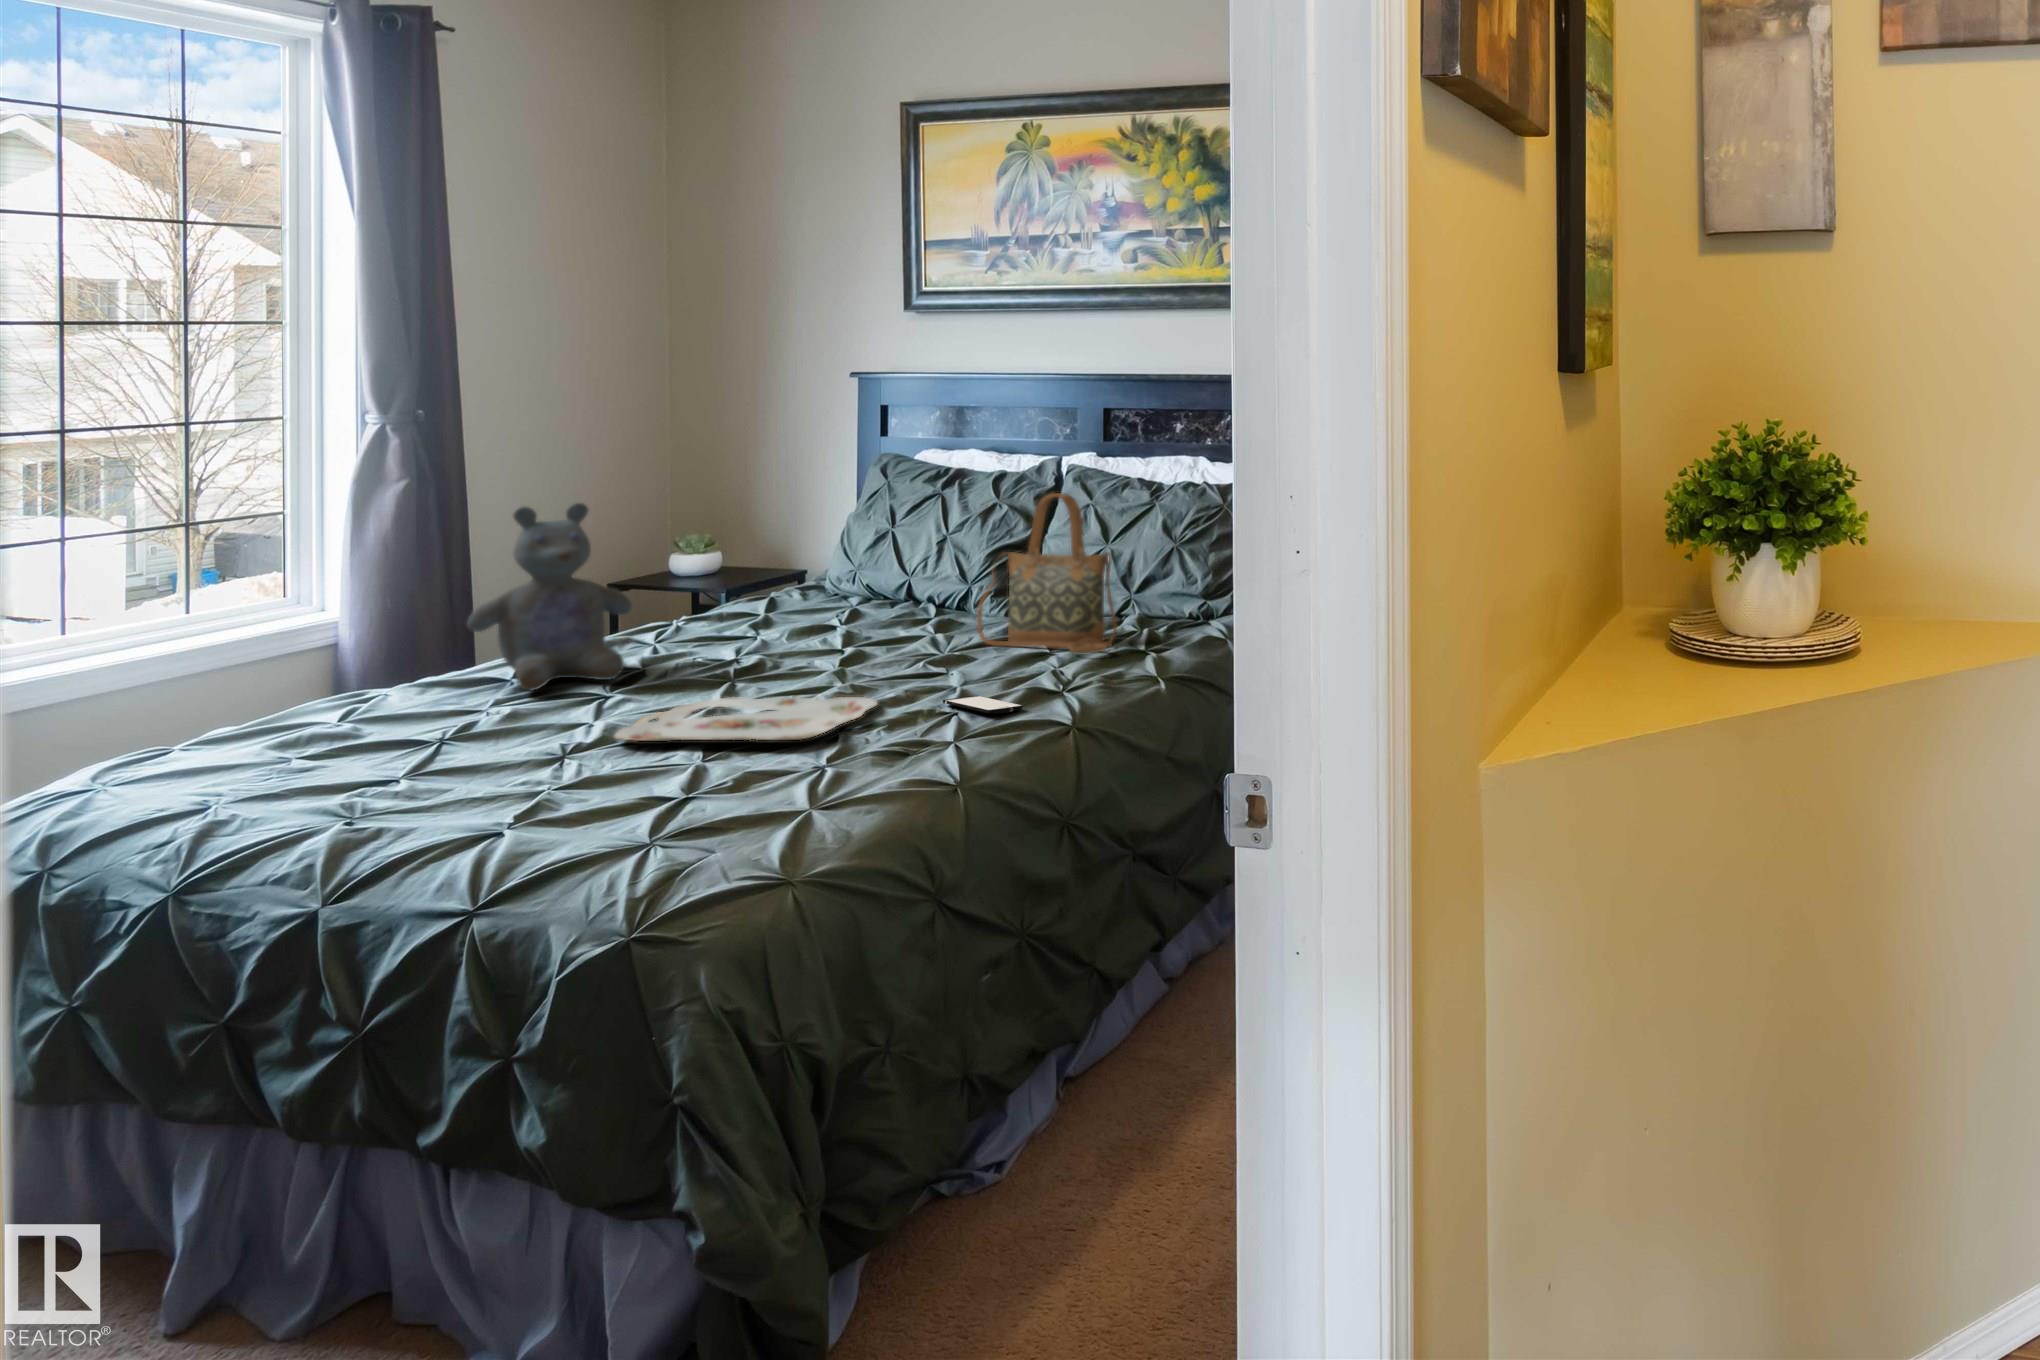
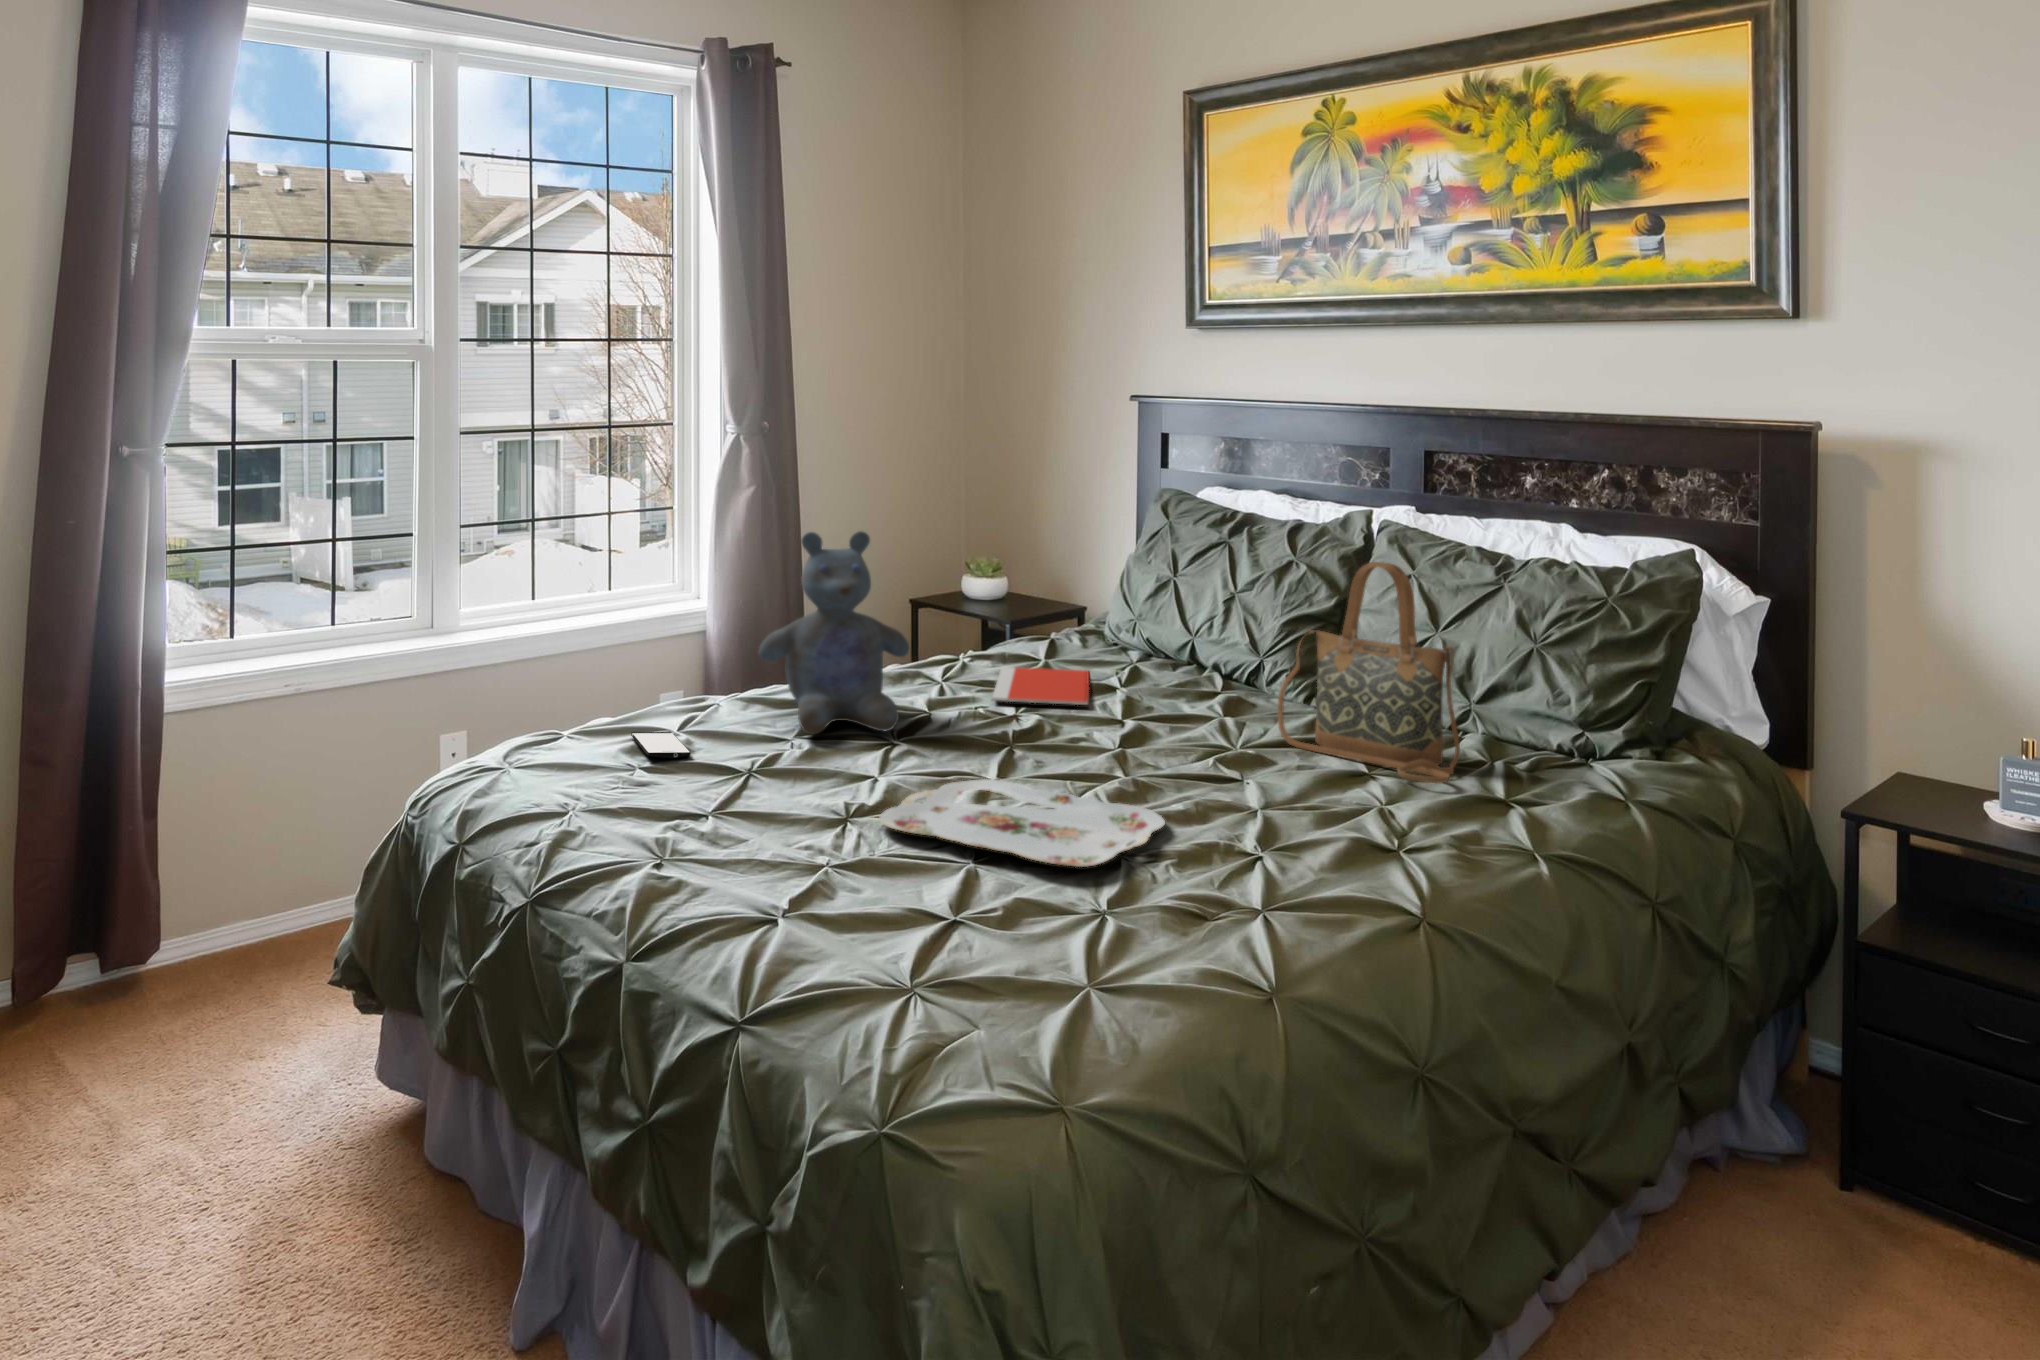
notebook: none [717,616,811,646] -> present [992,667,1089,705]
smartphone: present [943,695,1023,713] -> present [631,732,690,758]

